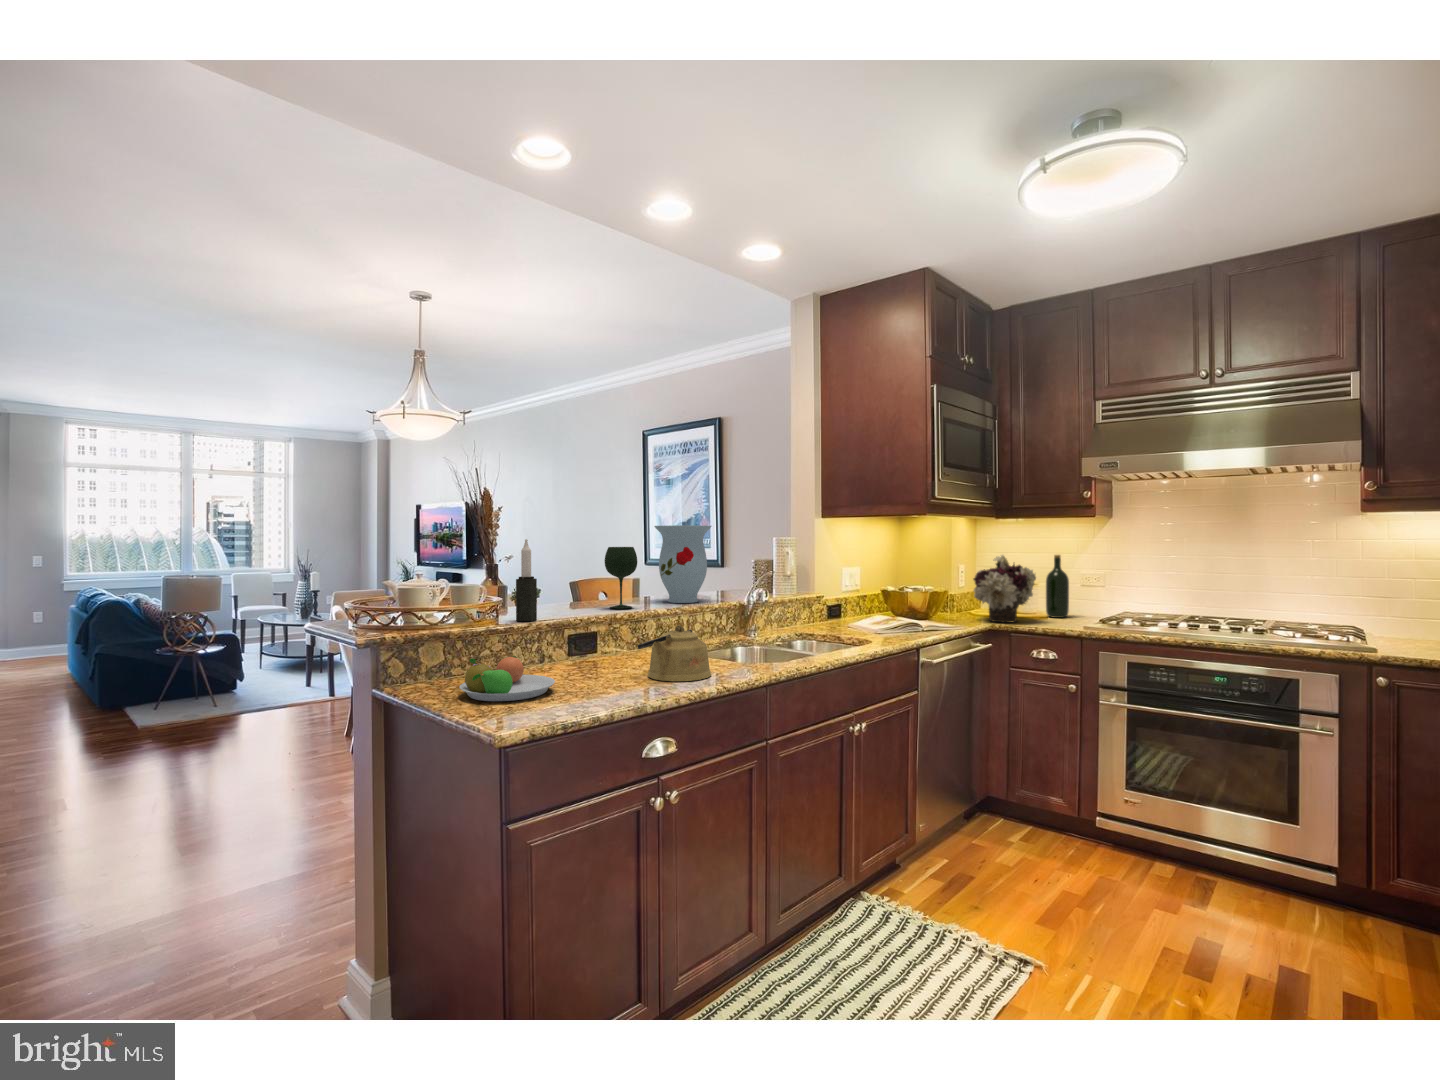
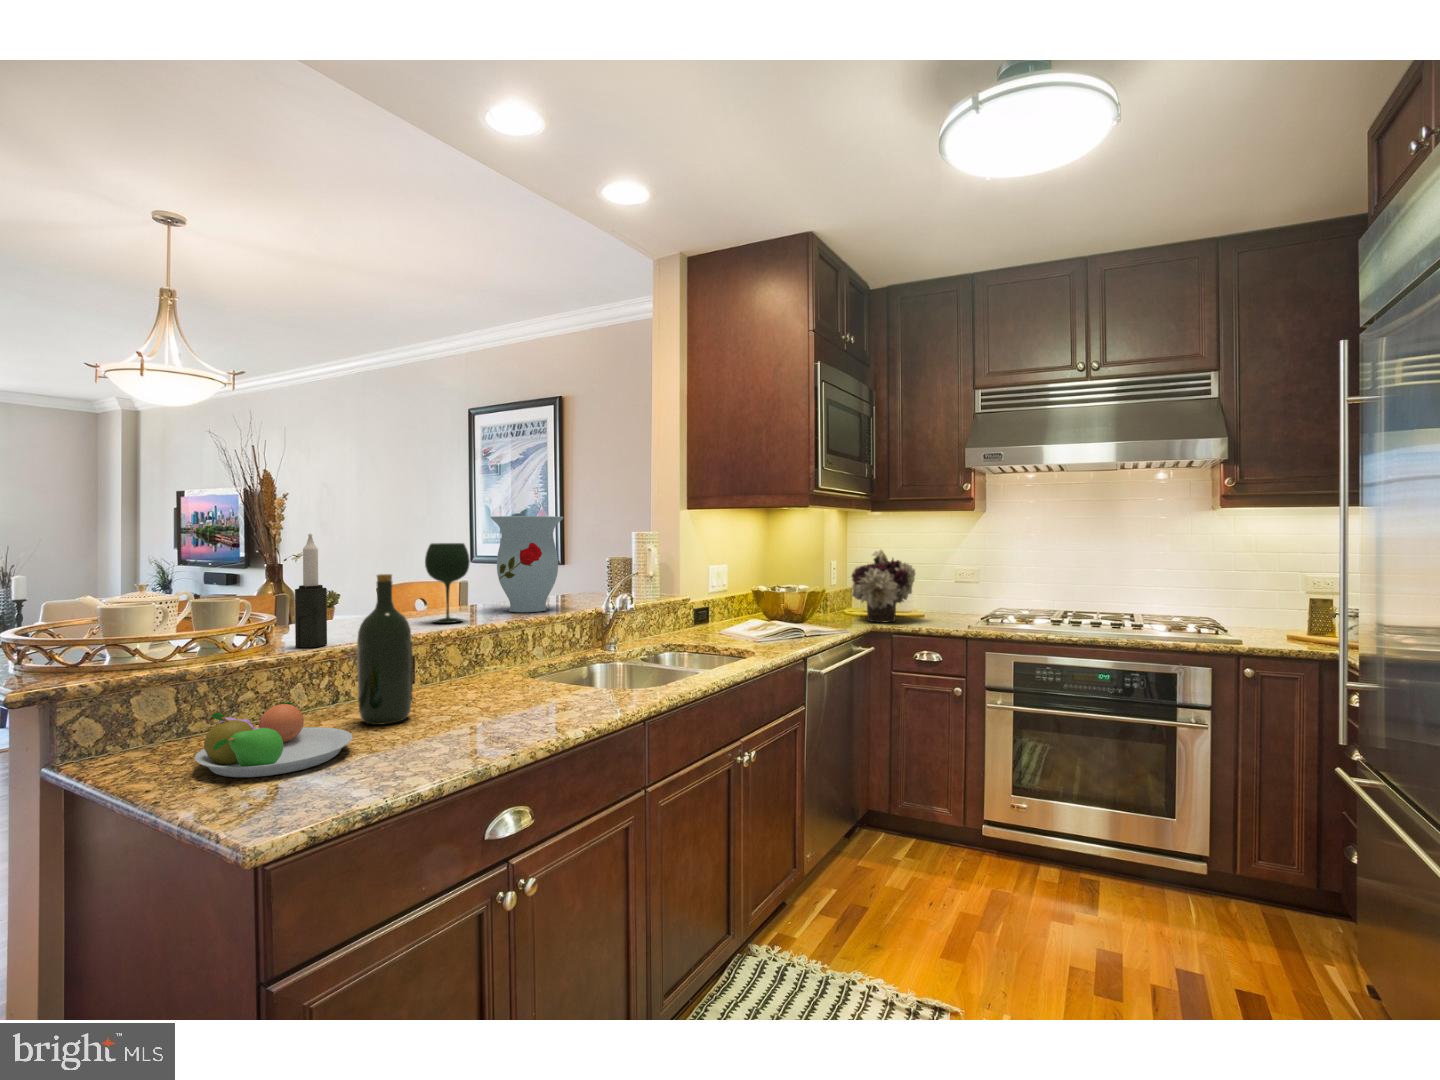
wine bottle: present [1046,555,1069,618] -> present [357,574,413,725]
kettle: present [637,625,711,681] -> none [474,647,576,723]

